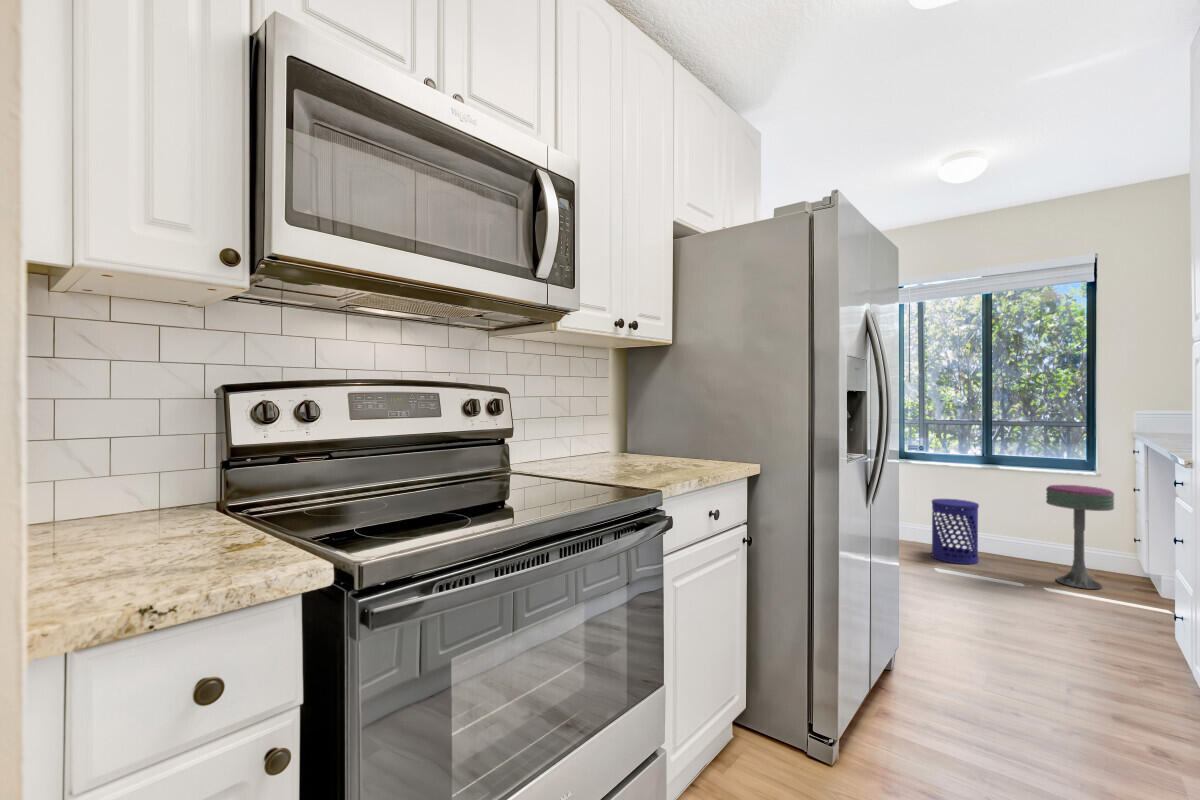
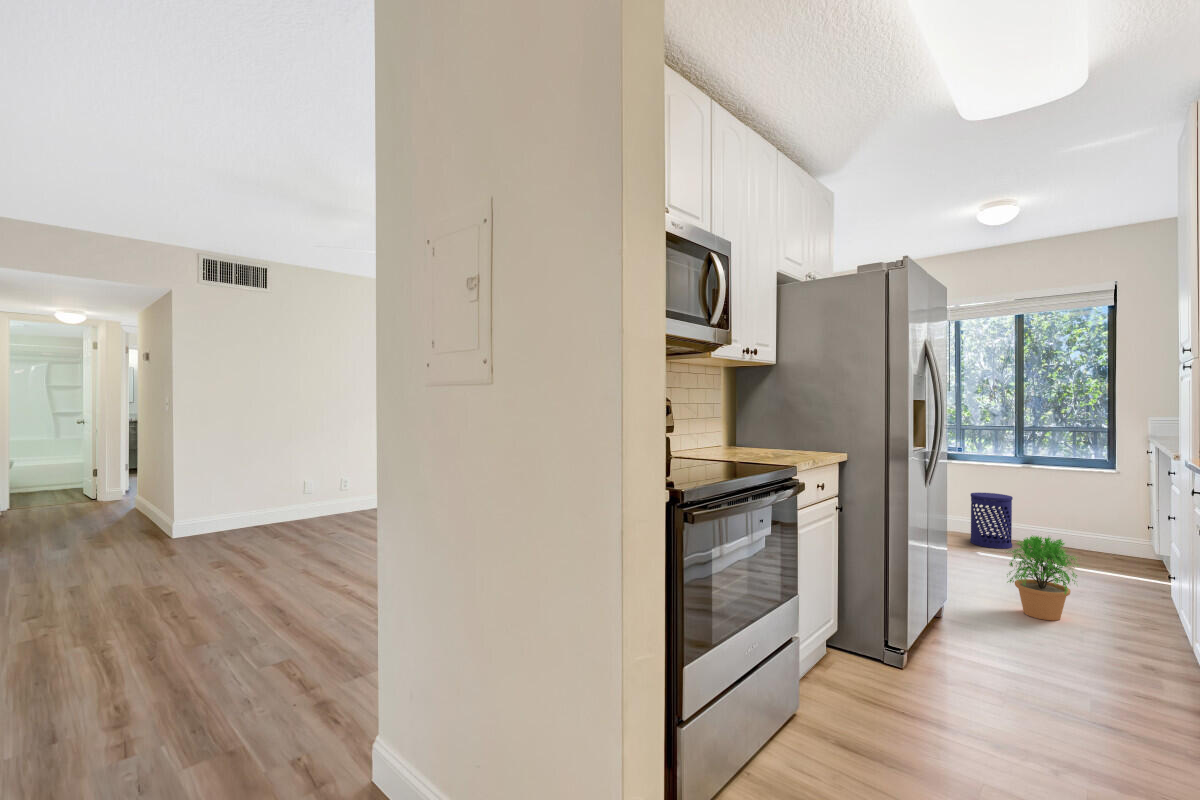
bar stool: present [1046,485,1114,589] -> none [1071,480,1130,568]
potted plant: none [968,561,1068,673] -> present [1007,535,1079,620]

